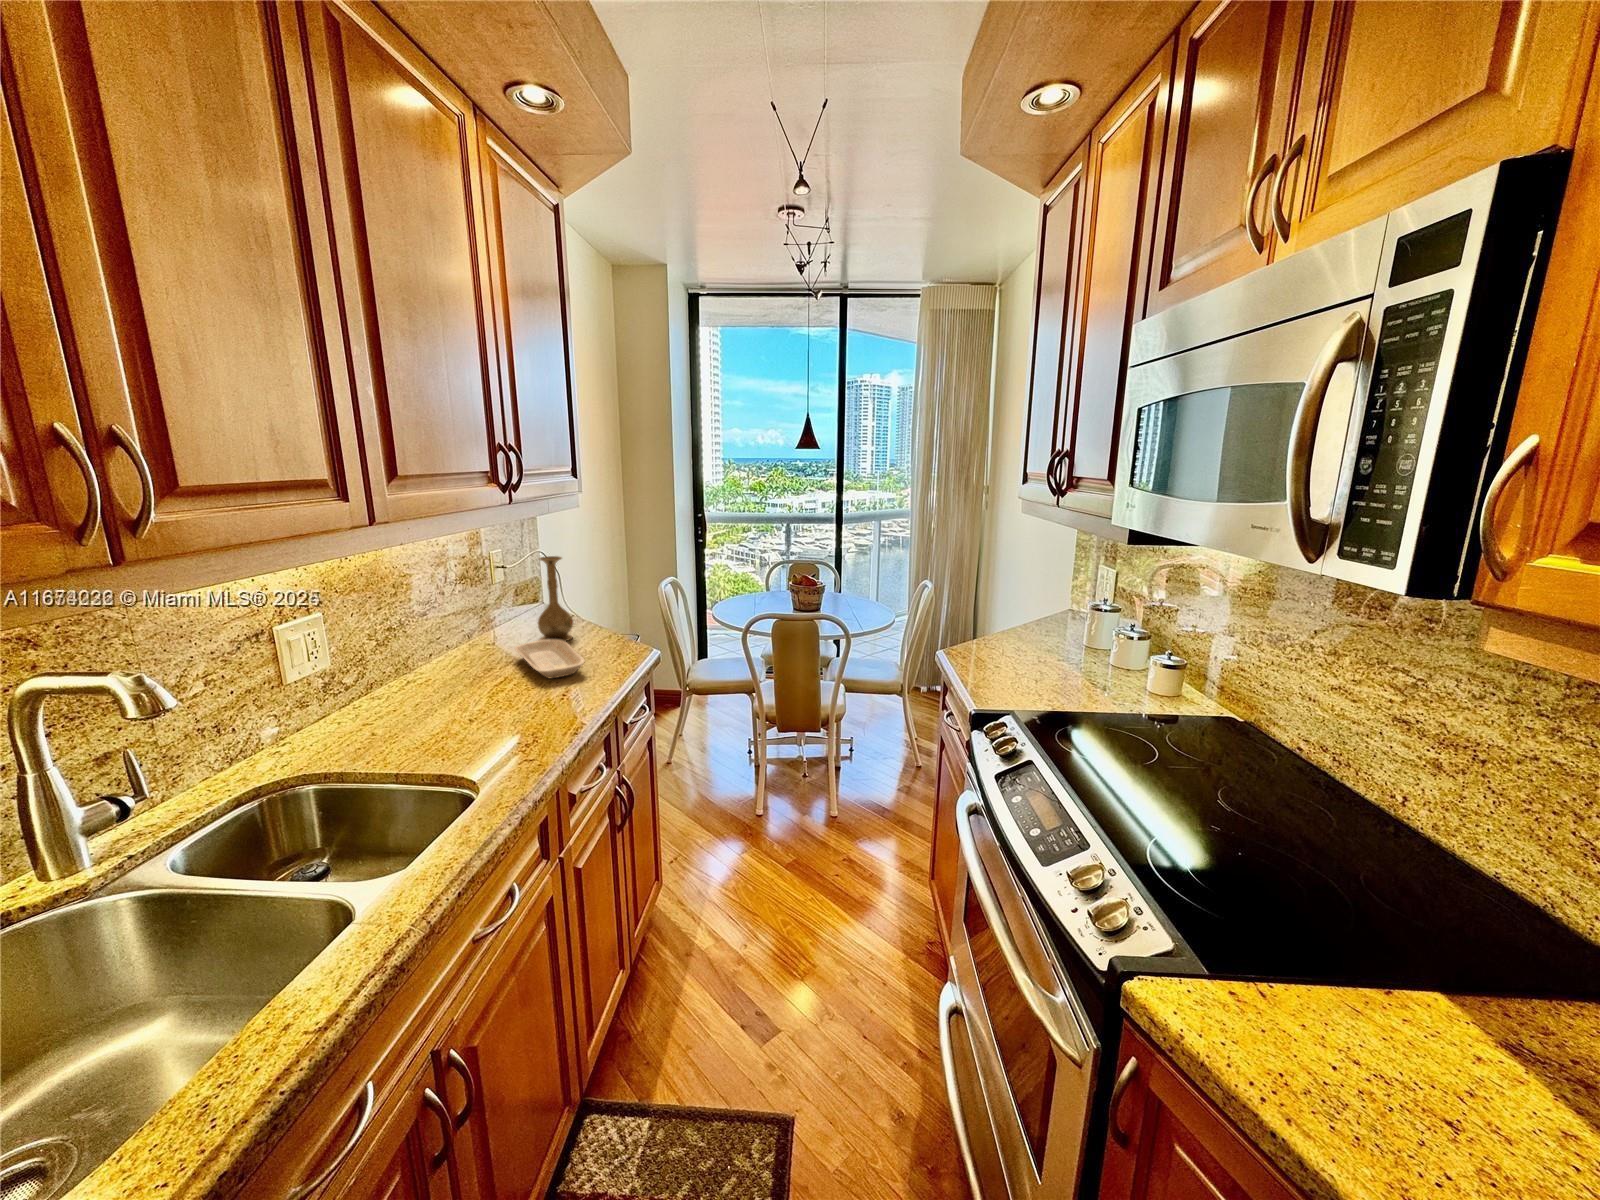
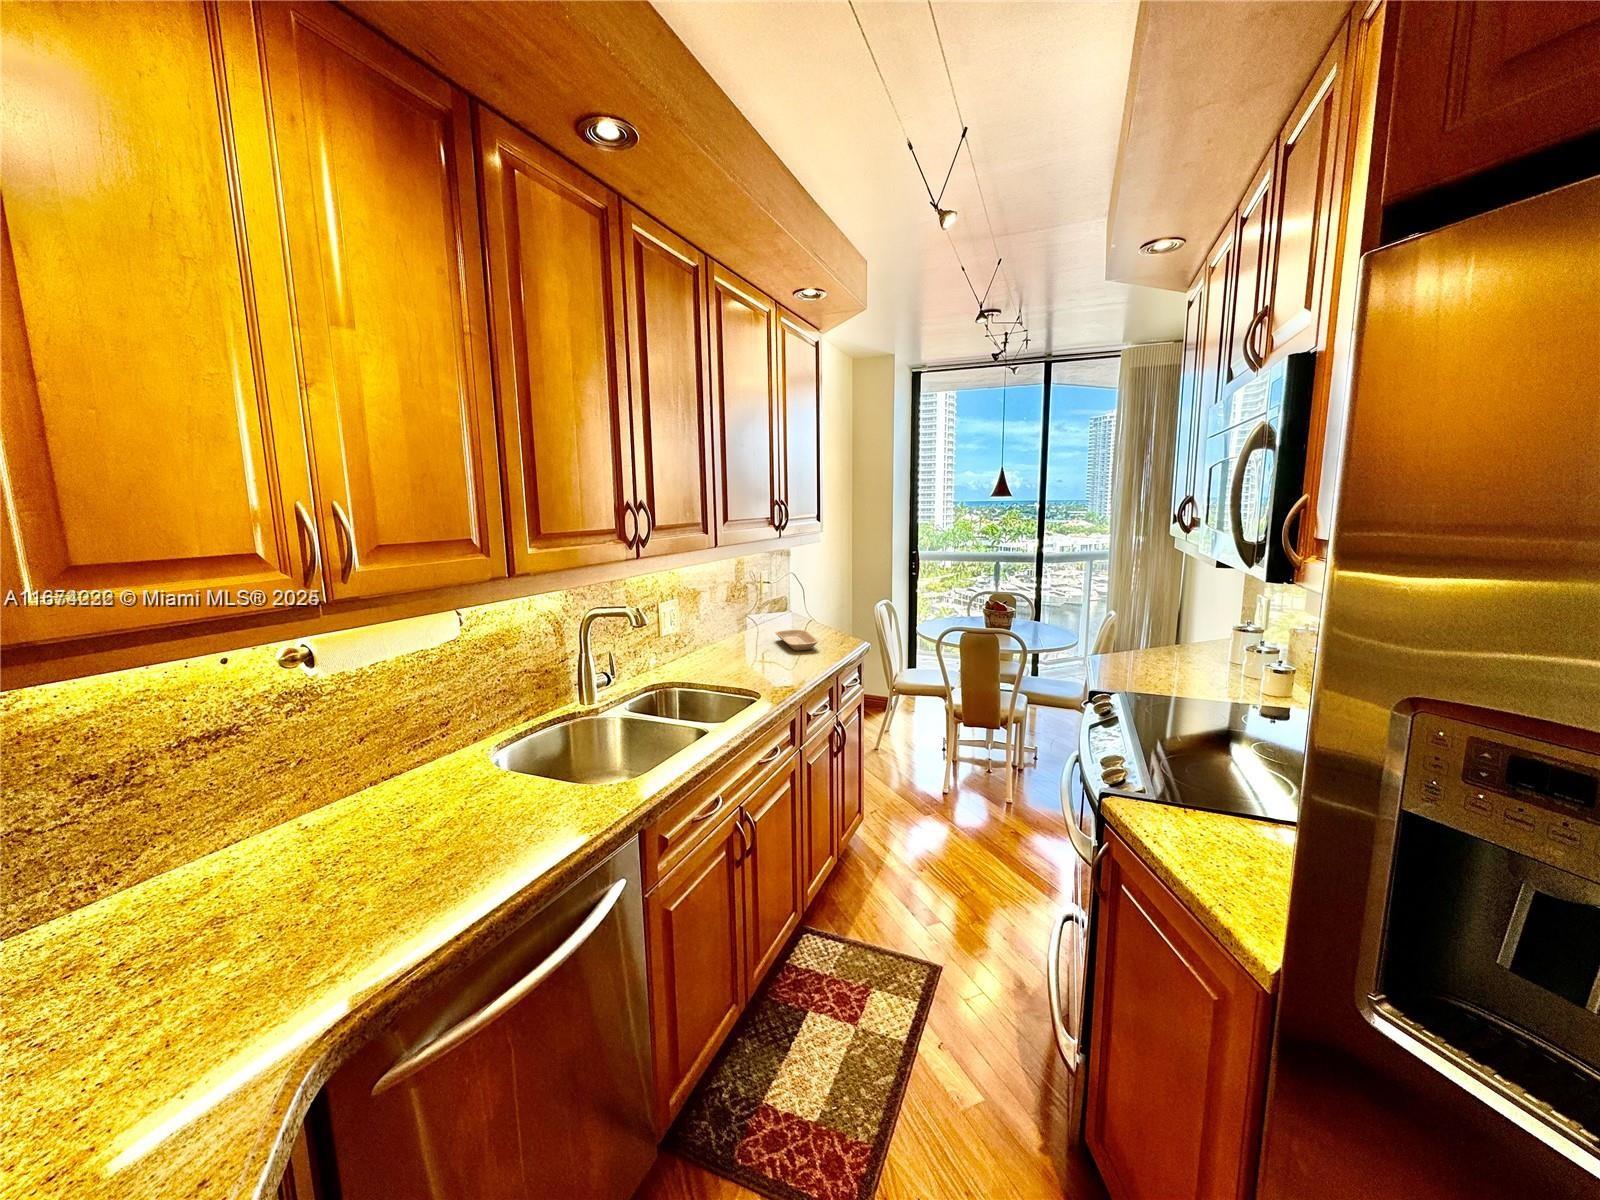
vase: present [538,556,573,641] -> none [789,575,812,634]

